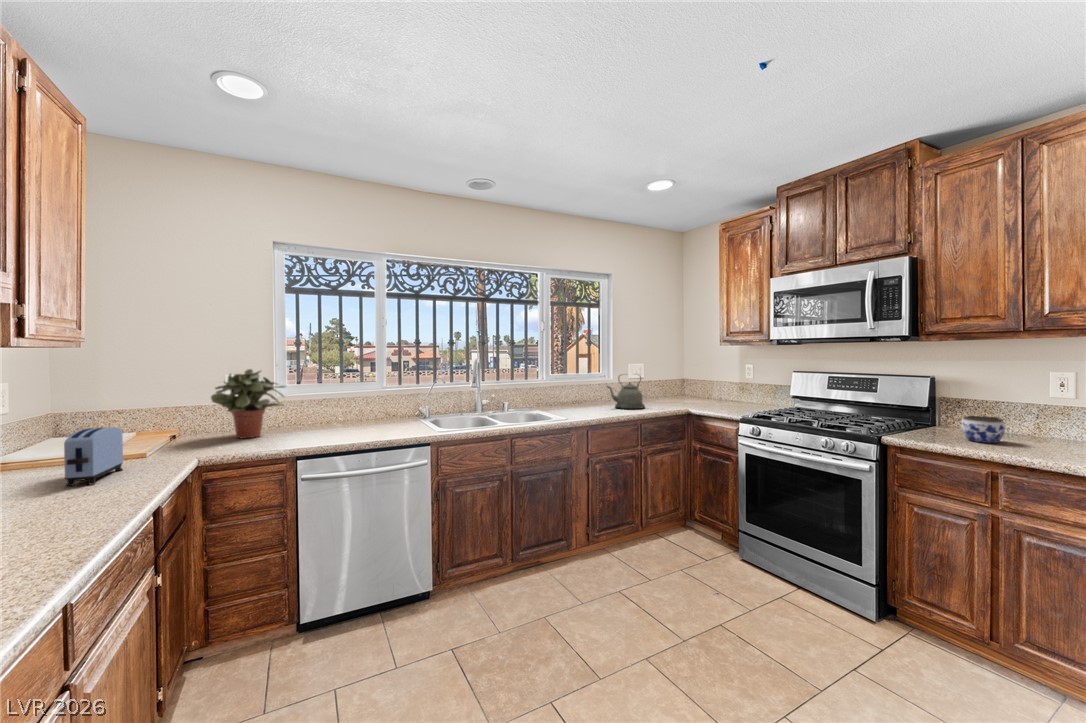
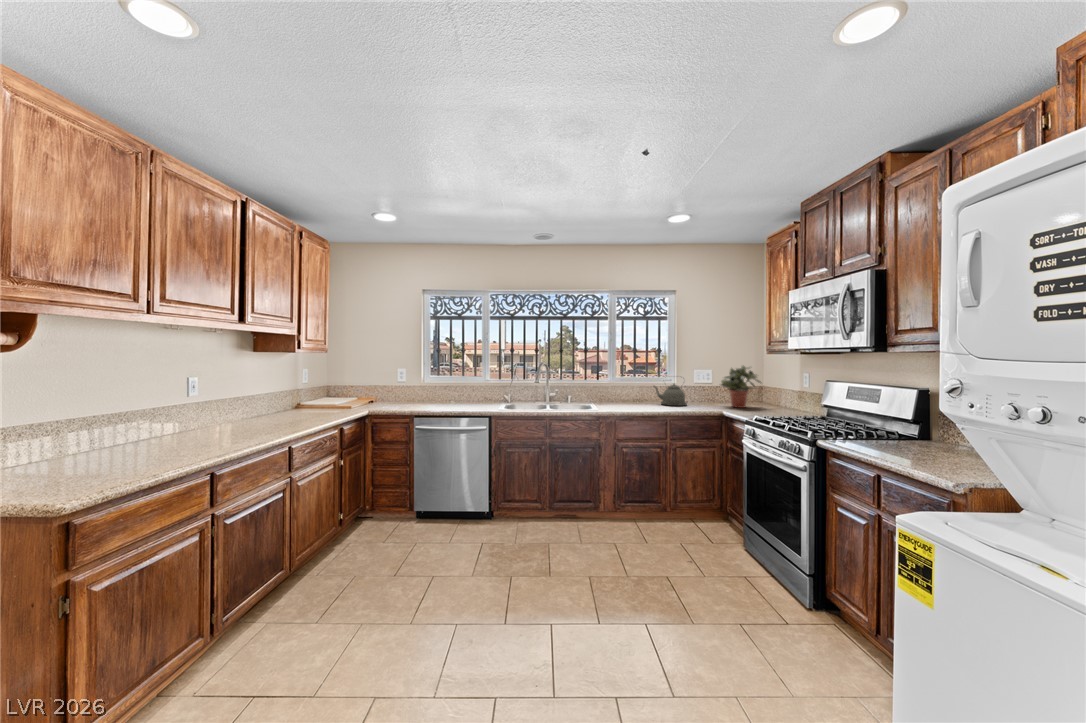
potted plant: present [211,369,285,438] -> present [721,366,761,408]
jar: present [961,416,1005,443] -> none [899,428,943,456]
toaster: present [64,427,123,486] -> none [305,392,333,417]

